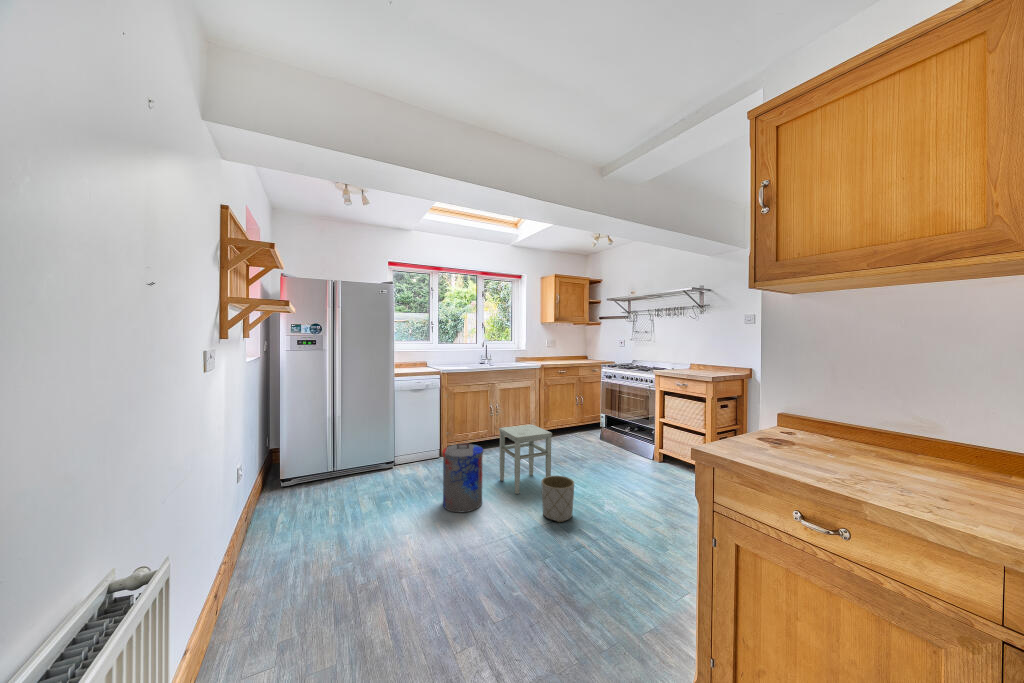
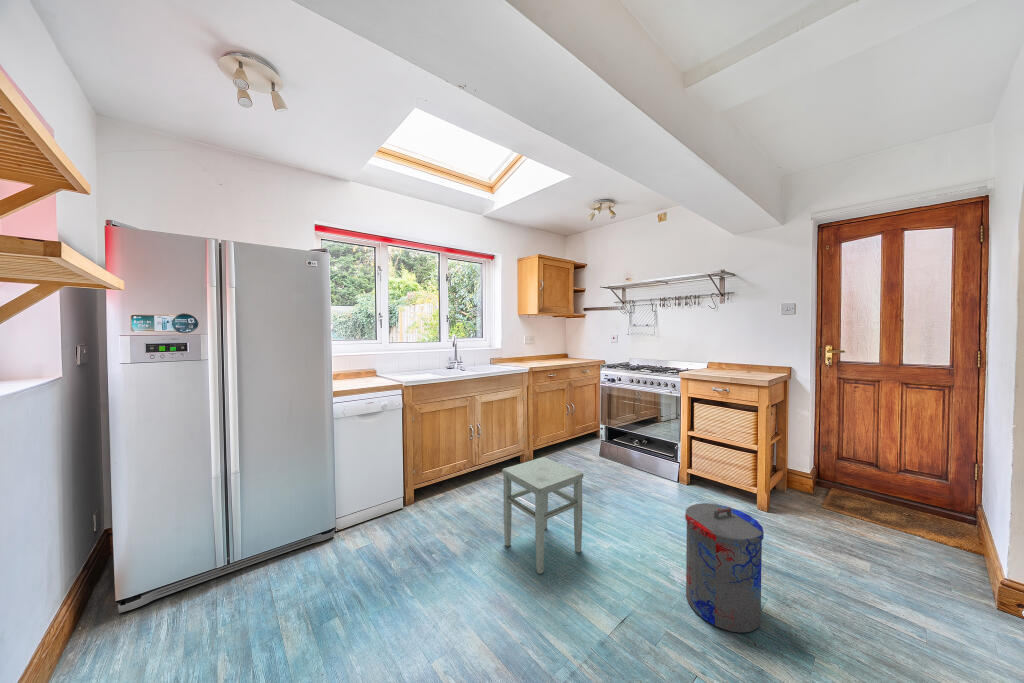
trash can: present [442,443,483,513] -> present [685,503,764,633]
planter: present [541,476,574,522] -> none [595,549,649,637]

